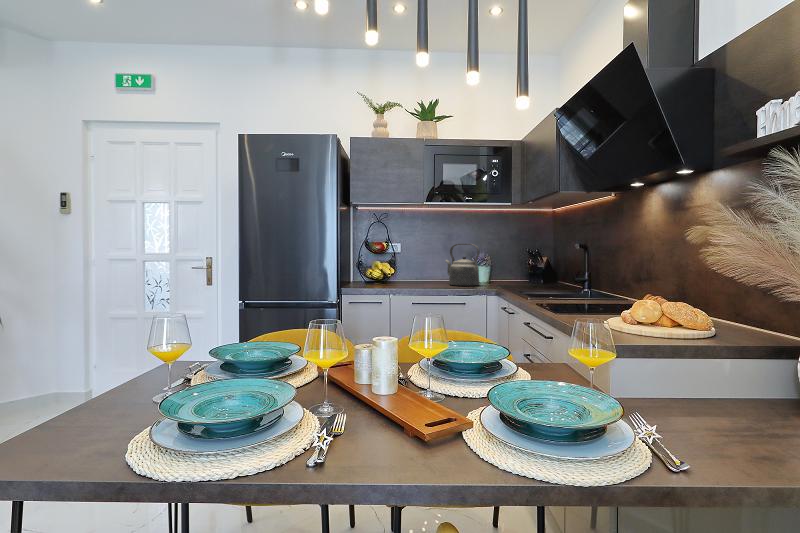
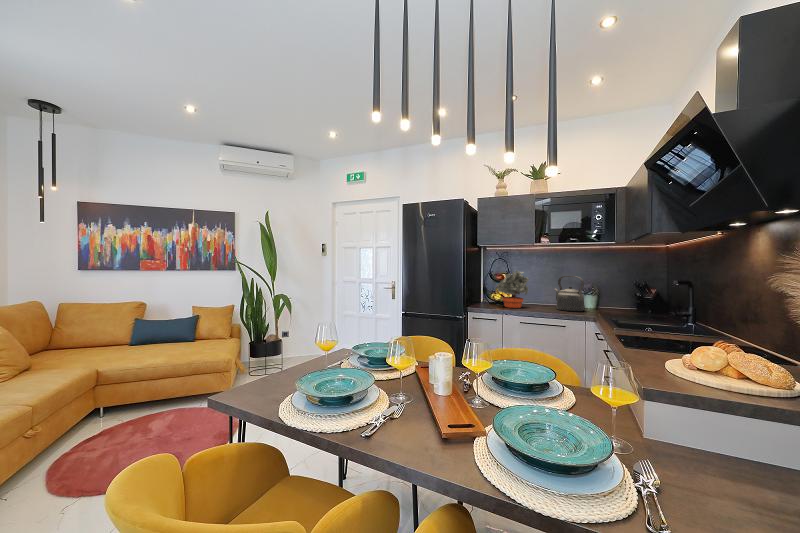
potted plant: none [378,237,418,286] -> present [496,270,529,308]

